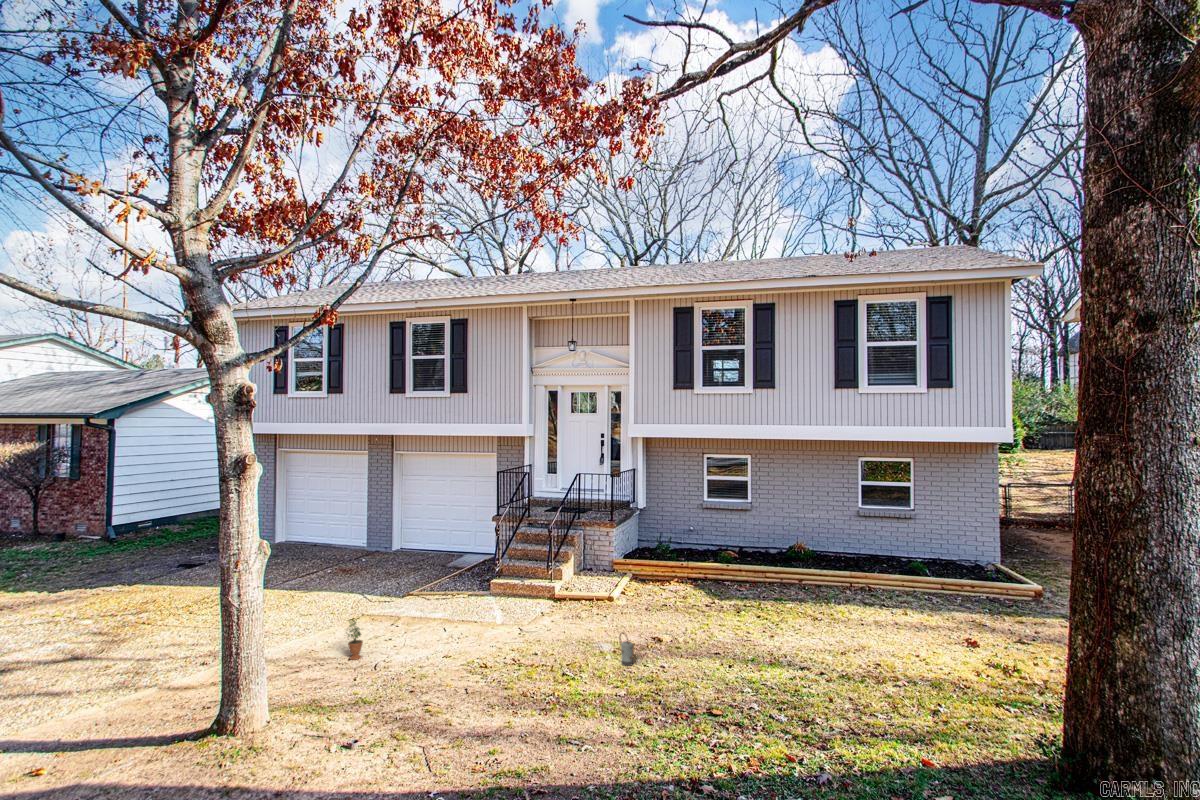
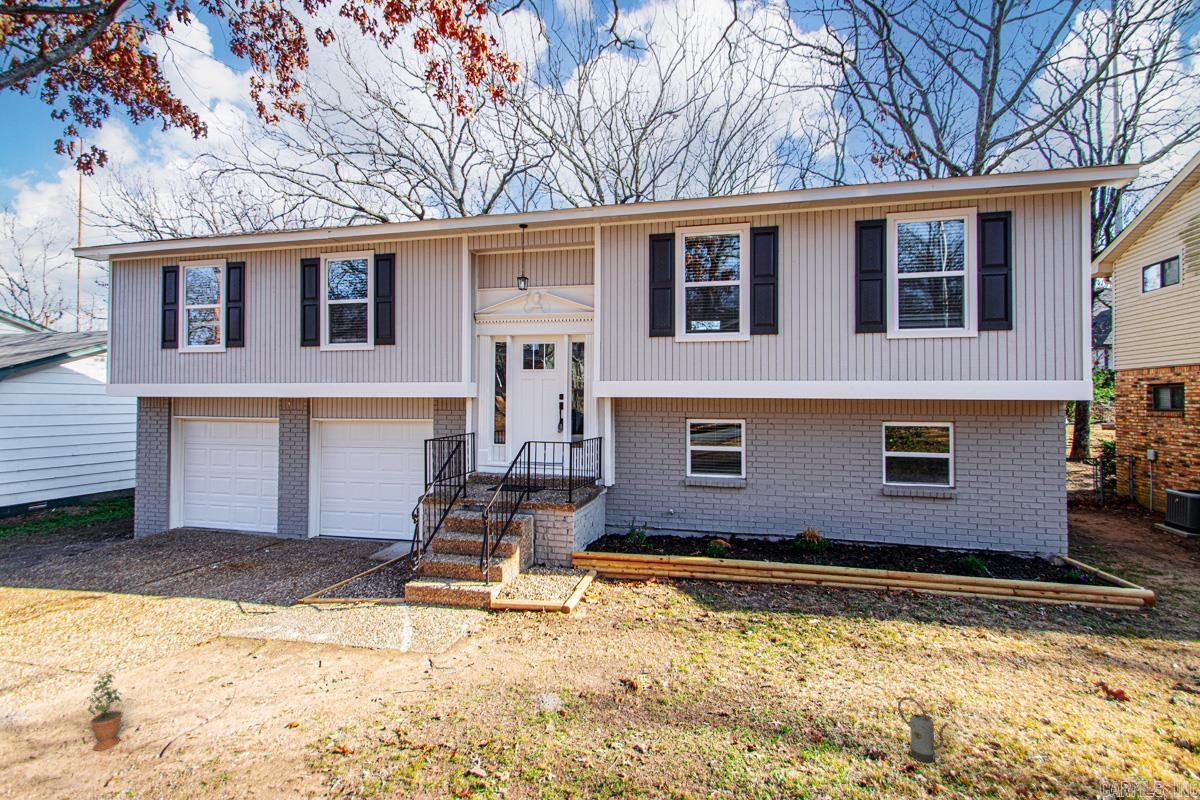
watering can: present [619,633,634,666] -> present [898,697,948,763]

